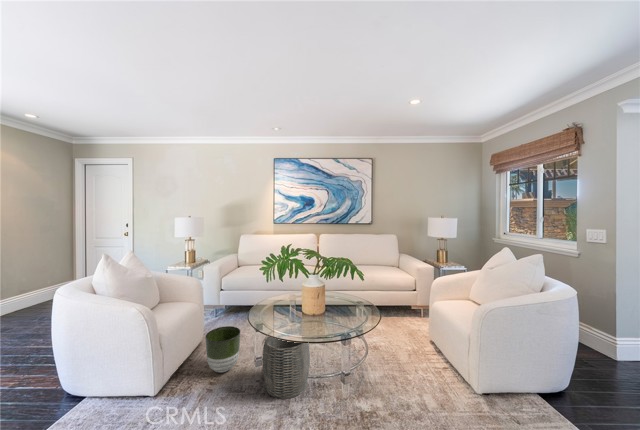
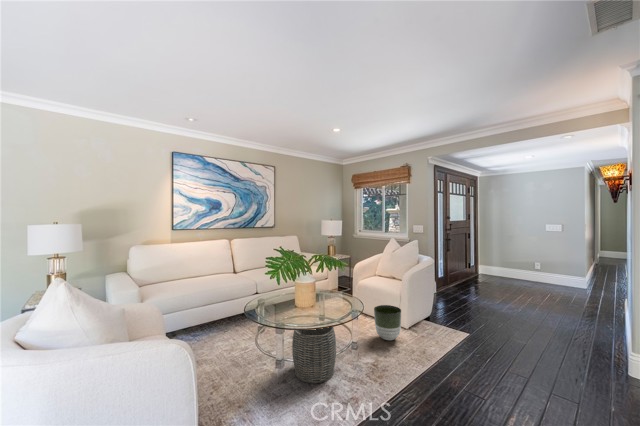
planter: present [205,326,240,372] -> present [374,305,401,340]

